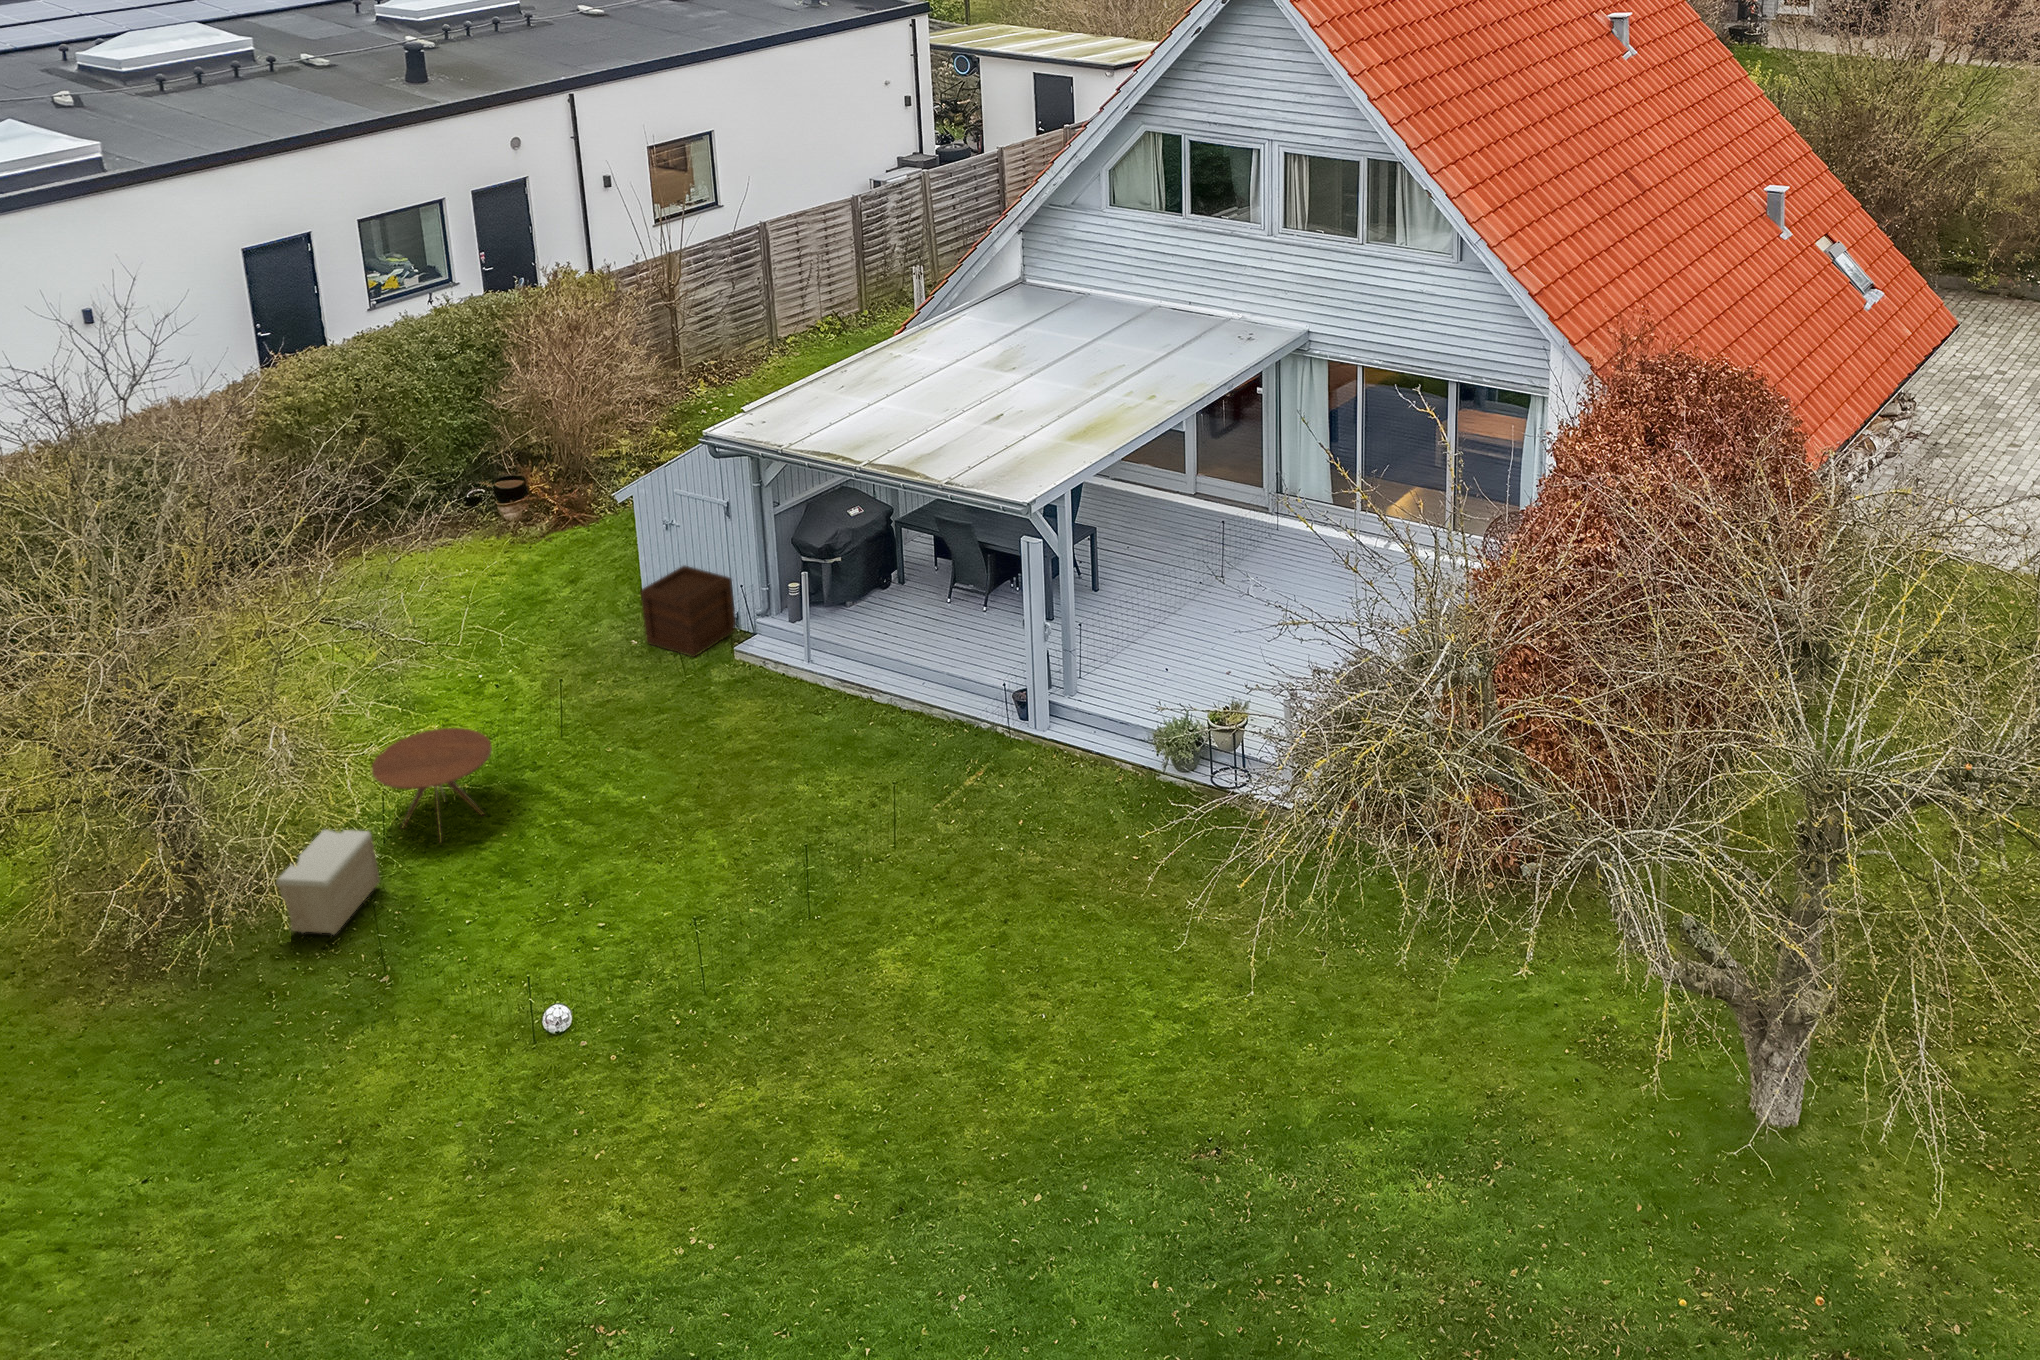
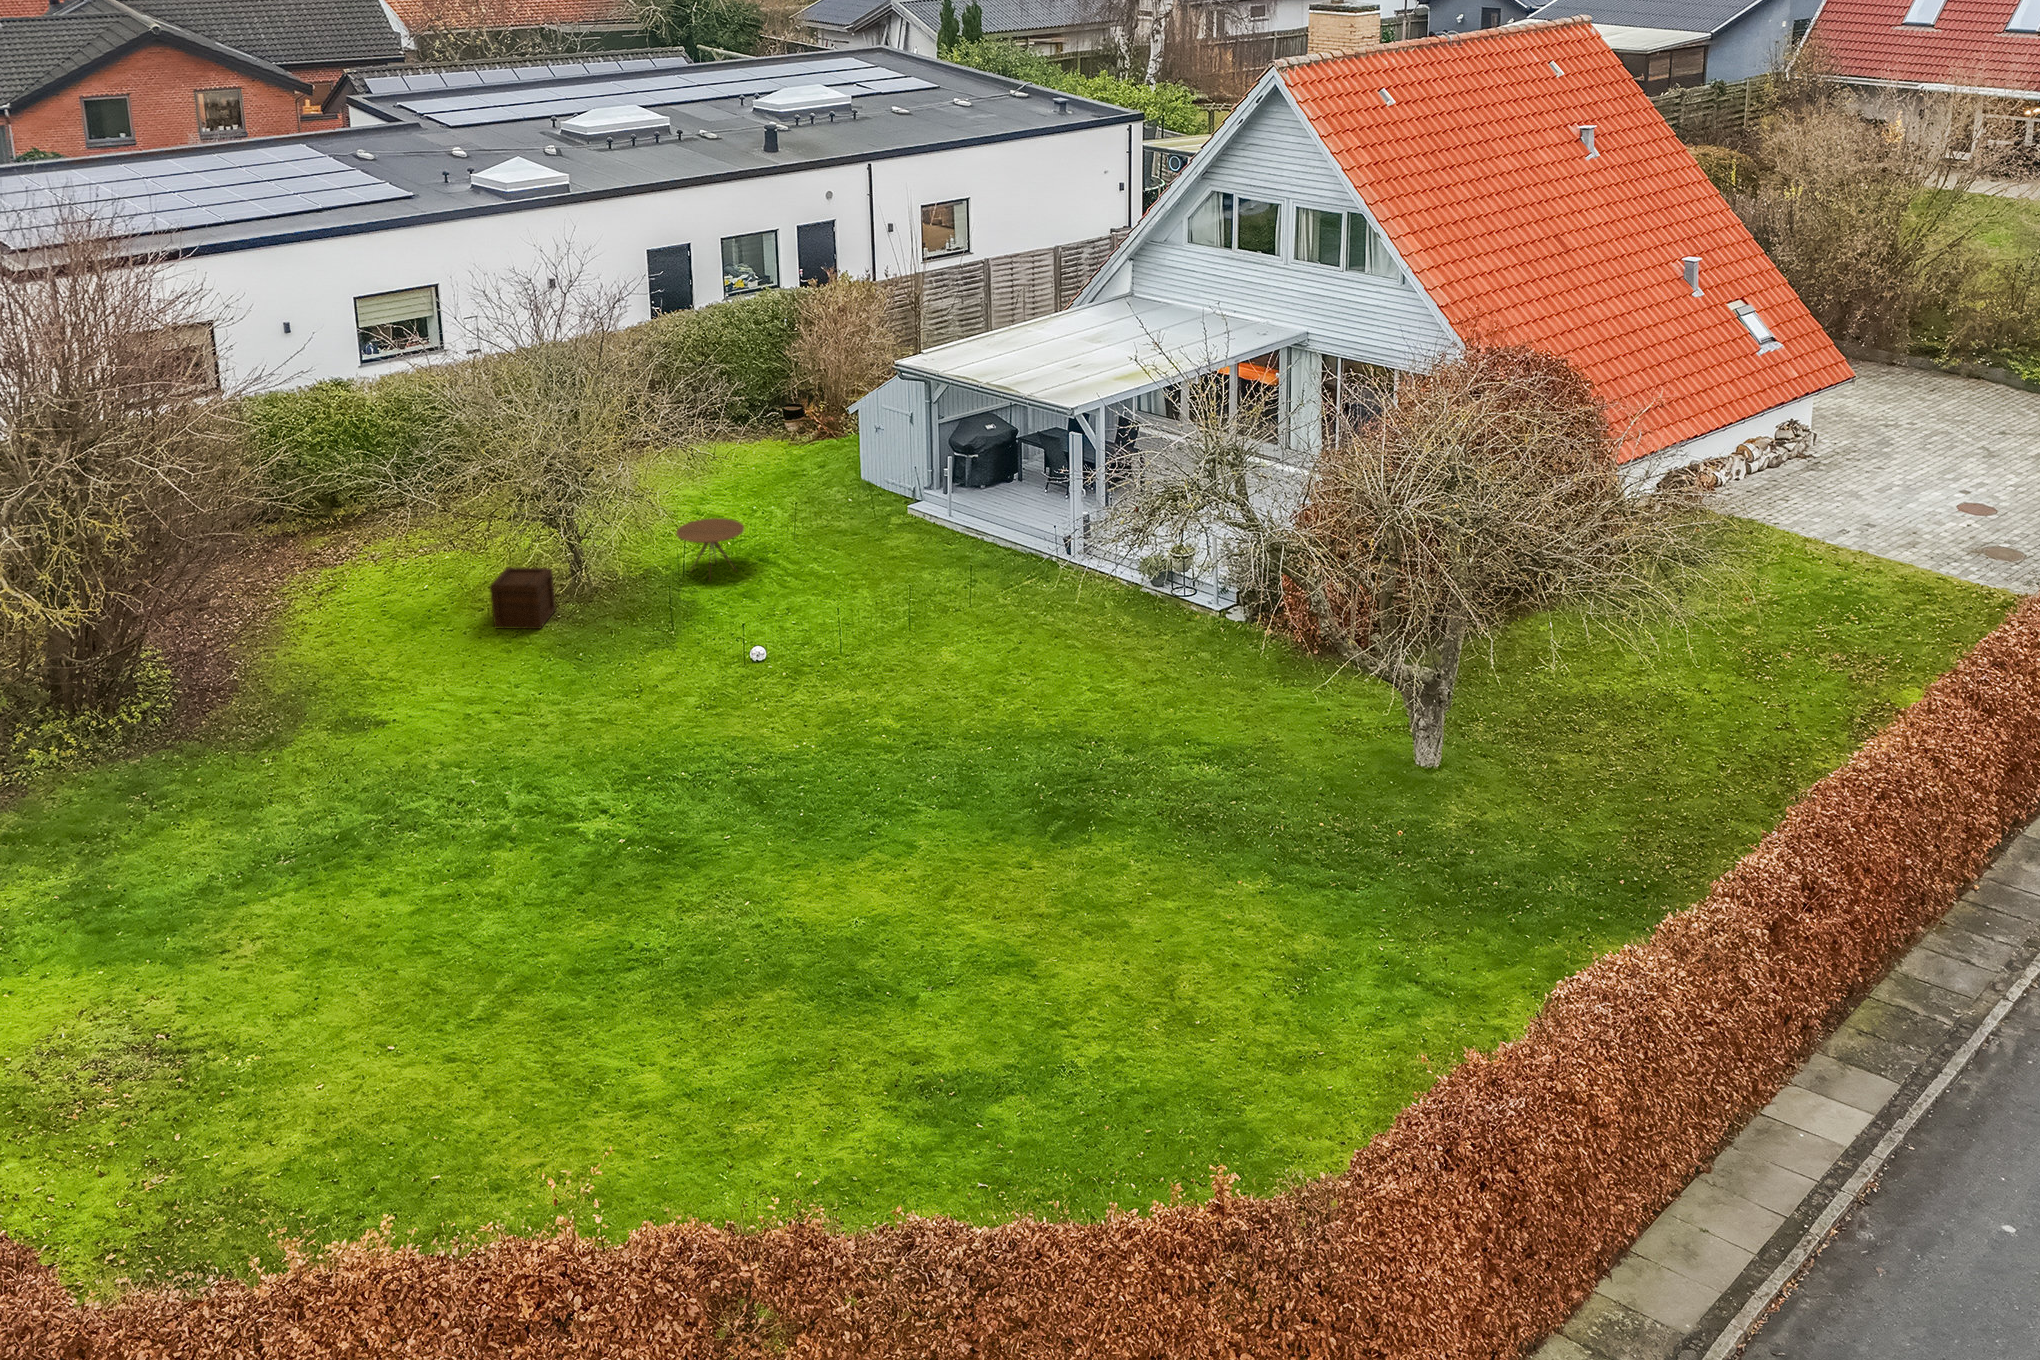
wooden crate: present [640,566,737,657] -> present [490,567,556,629]
storage bench: present [276,830,380,935] -> none [617,556,673,612]

